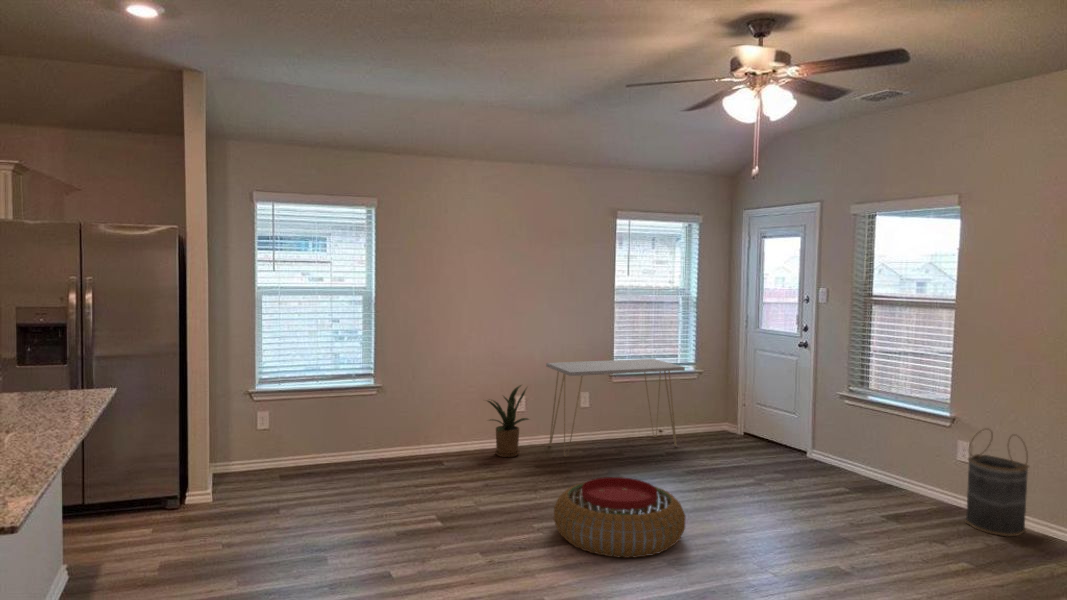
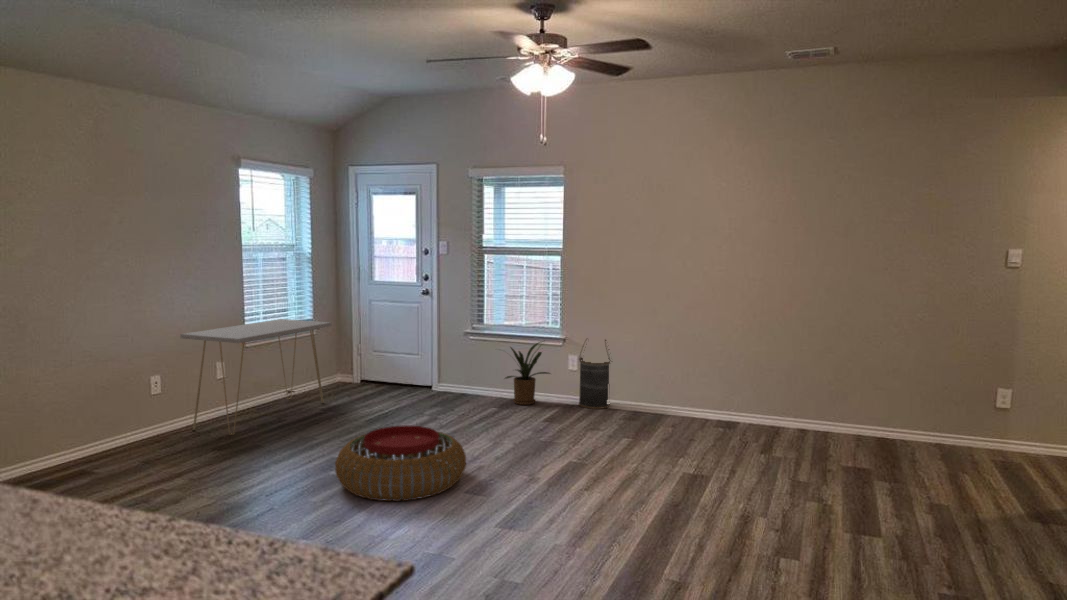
house plant: present [488,385,529,457] -> present [505,342,550,405]

